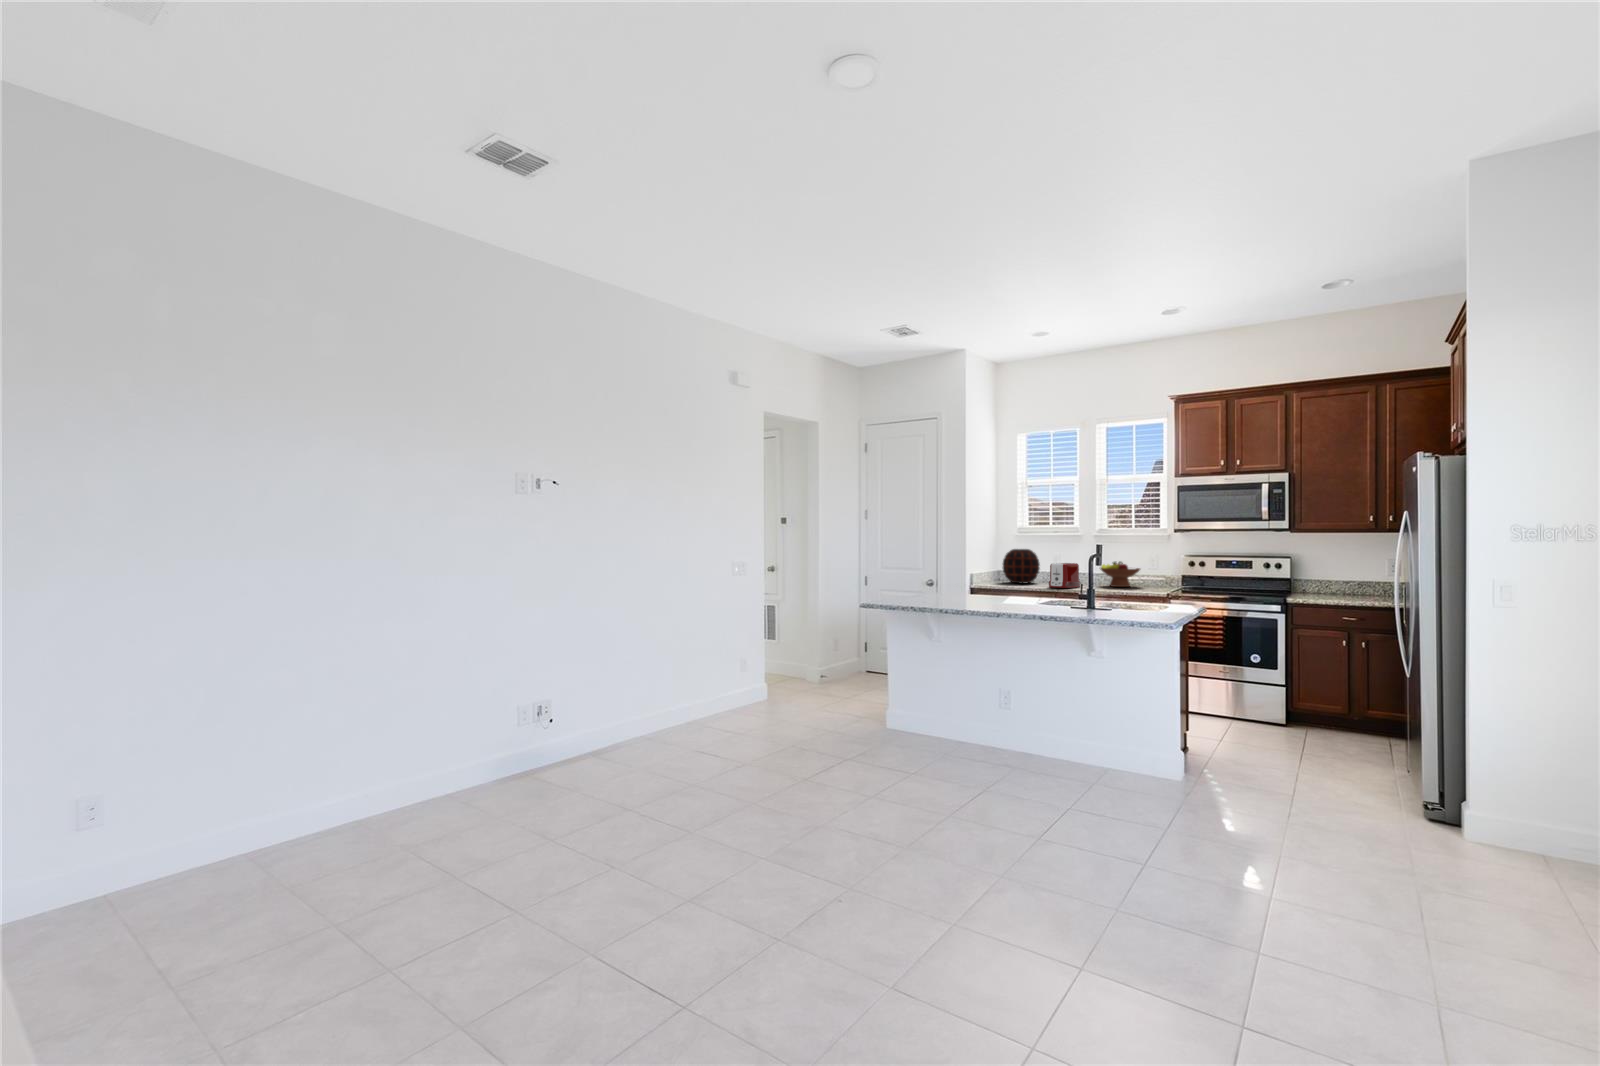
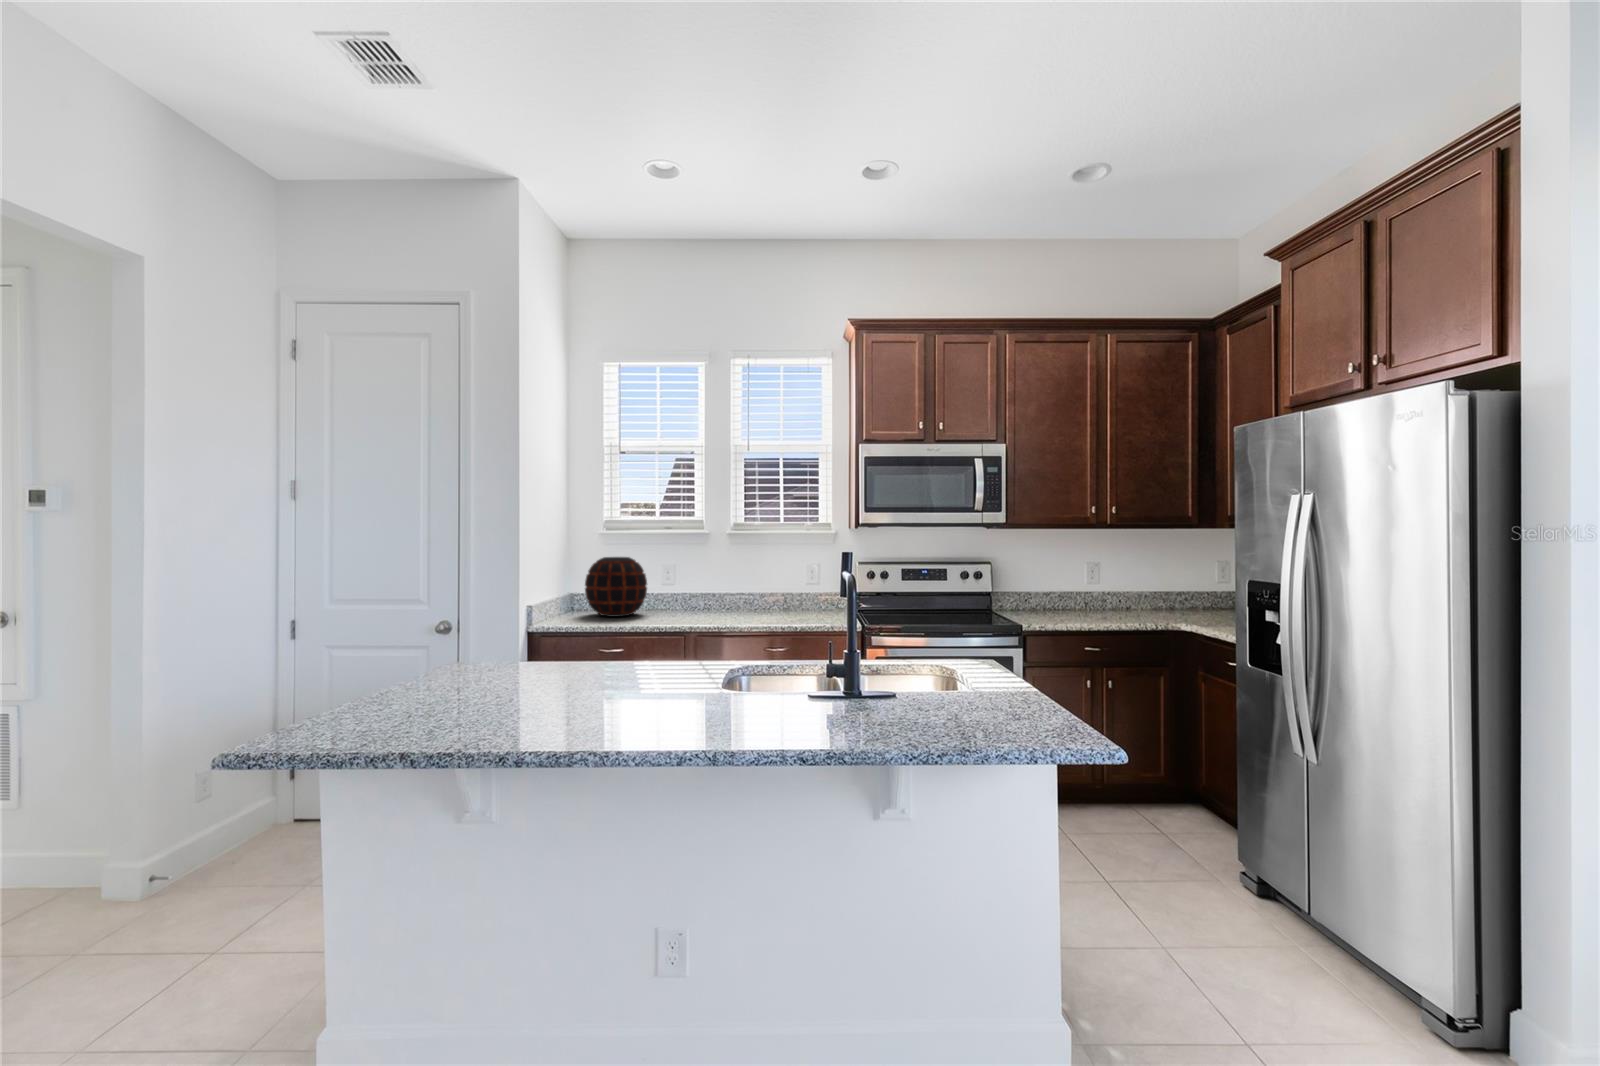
fruit bowl: present [1100,562,1140,587] -> none [742,574,803,614]
toaster: present [1049,563,1080,588] -> none [675,580,719,624]

